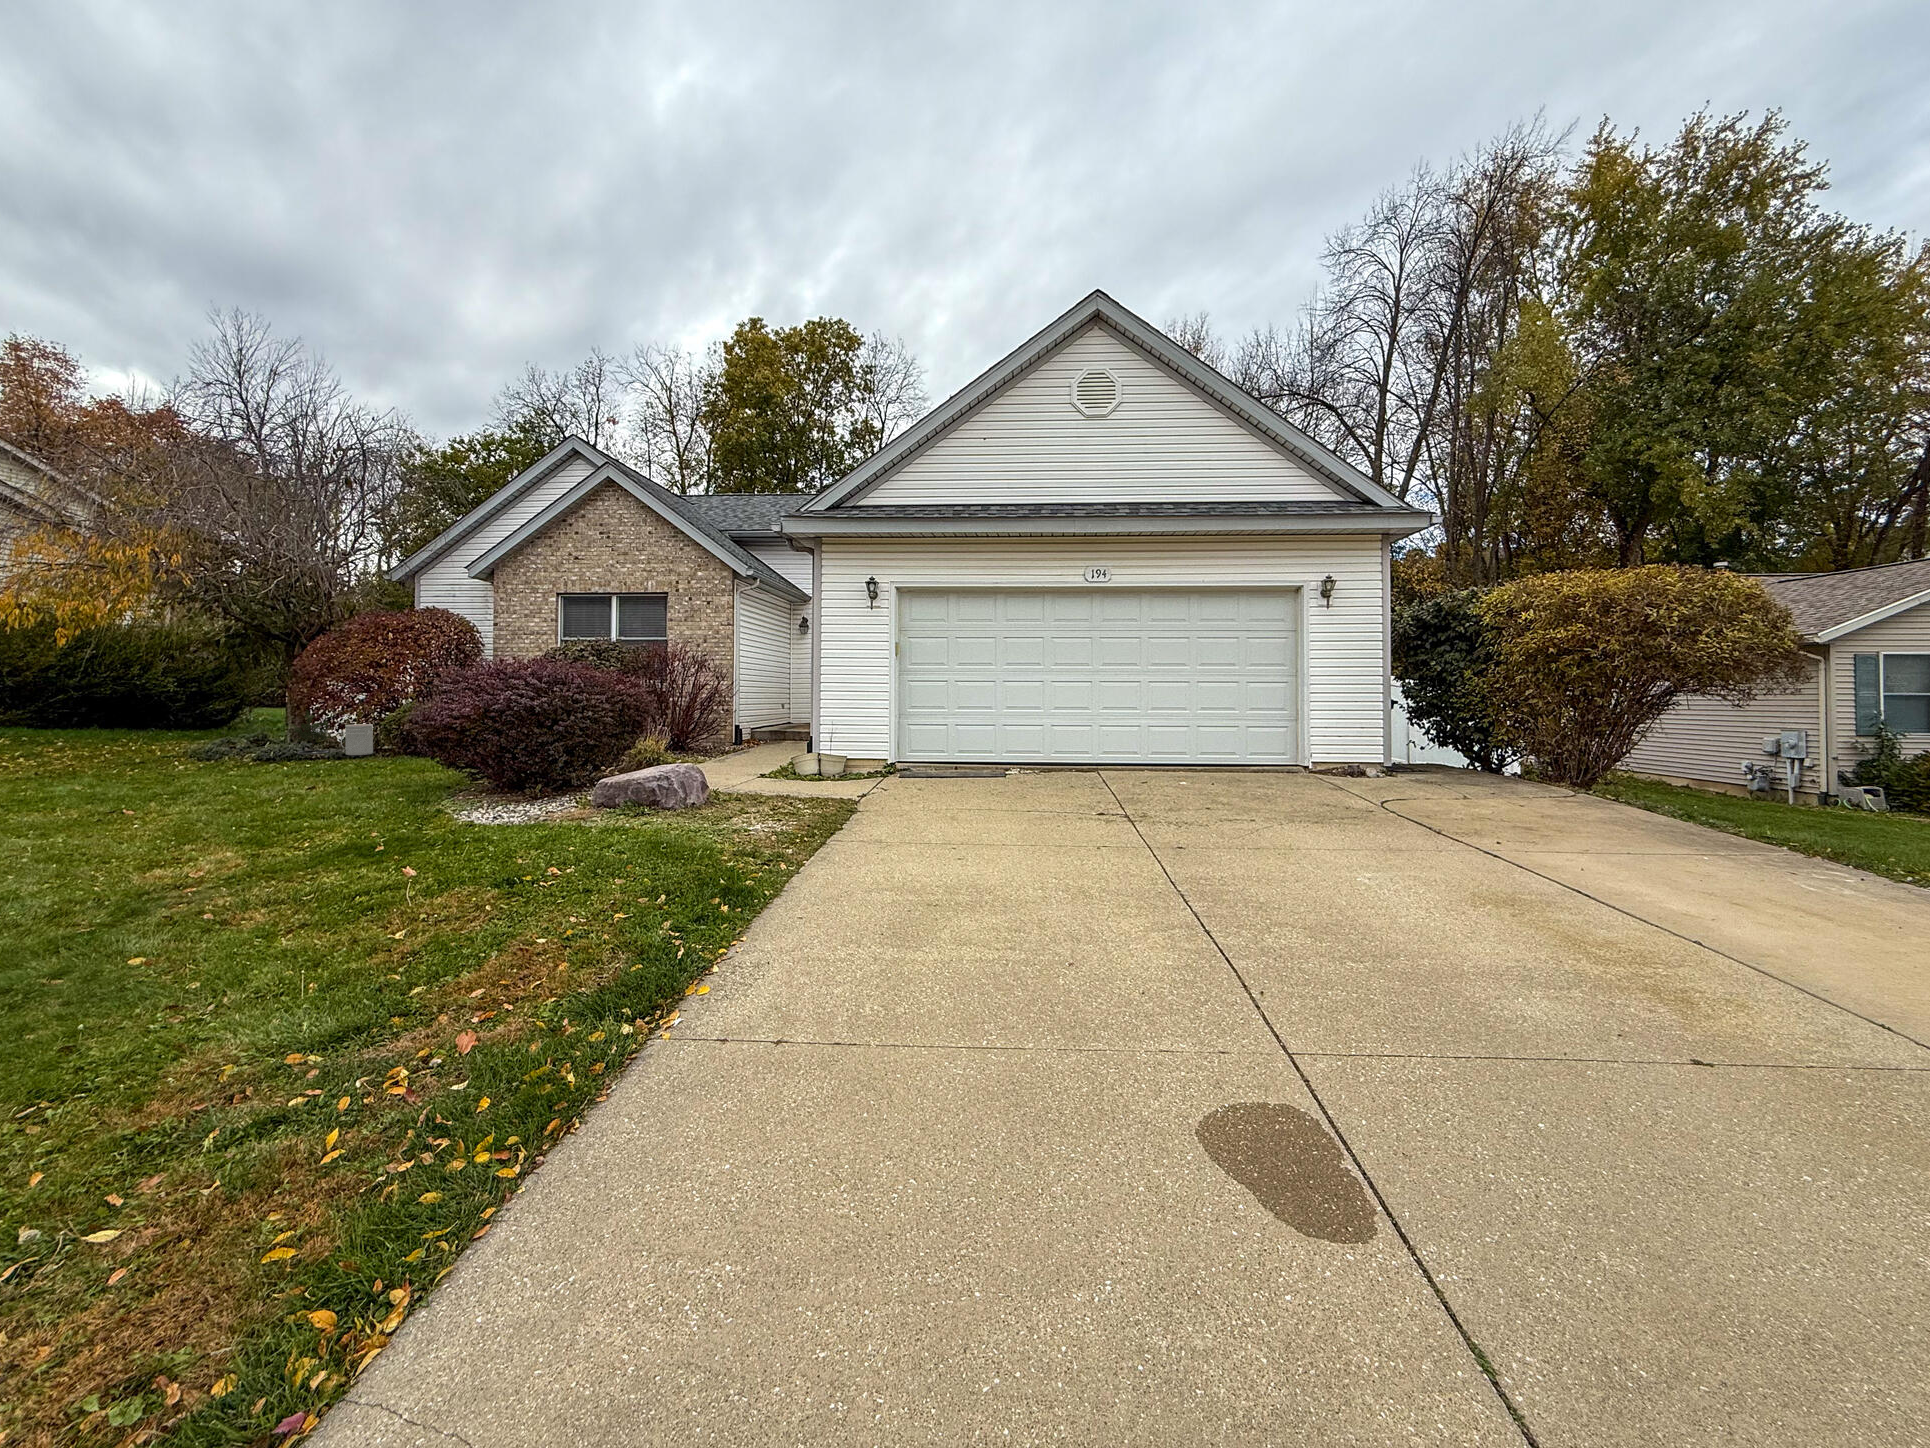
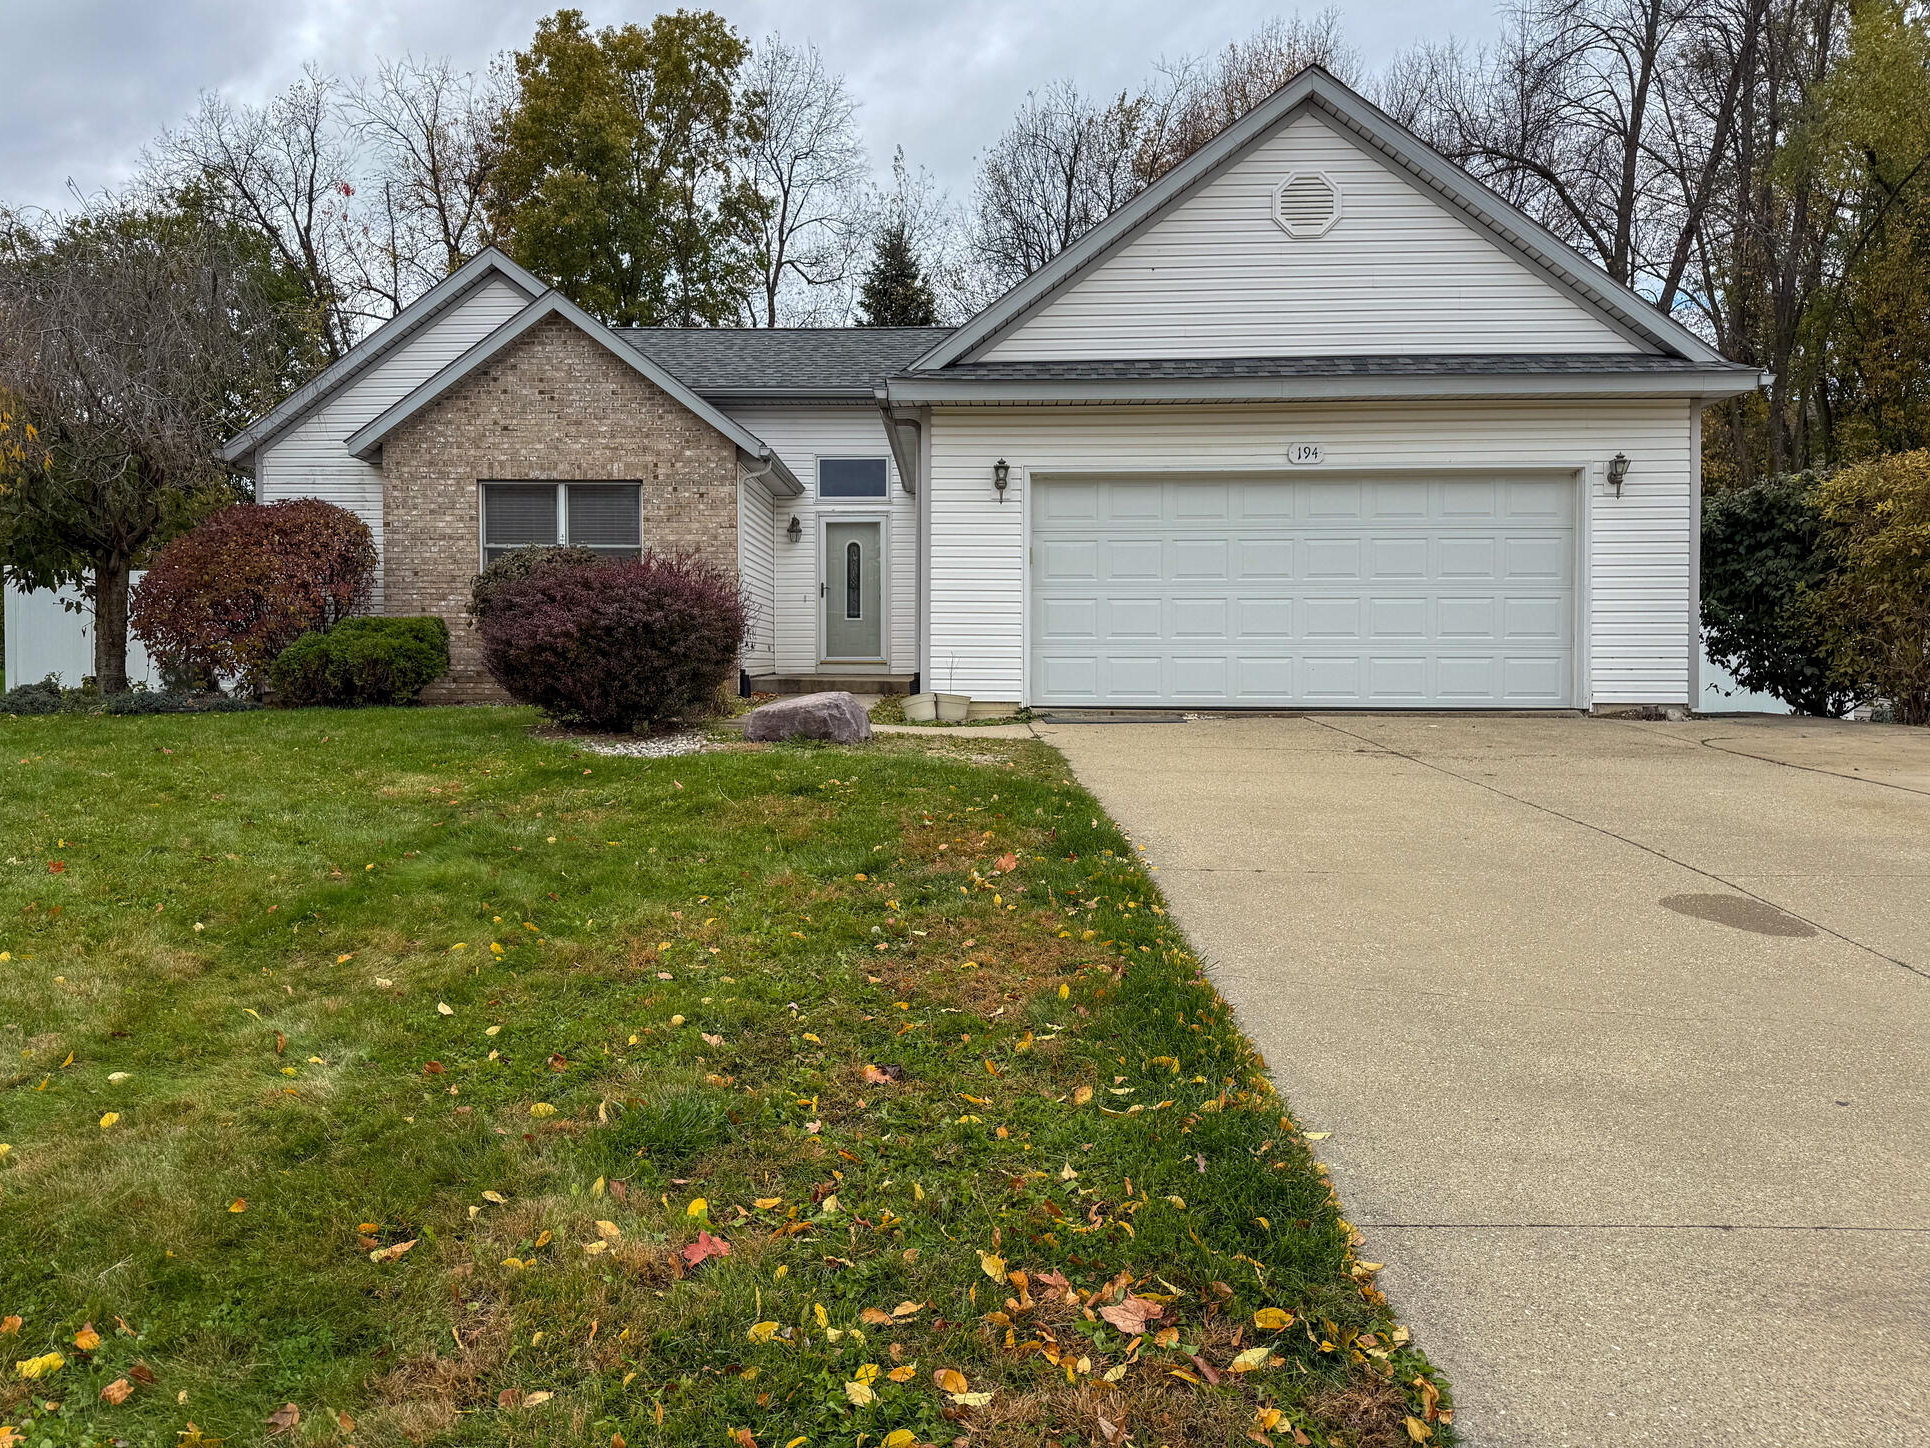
bucket: present [341,724,373,755] -> none [225,668,267,711]

